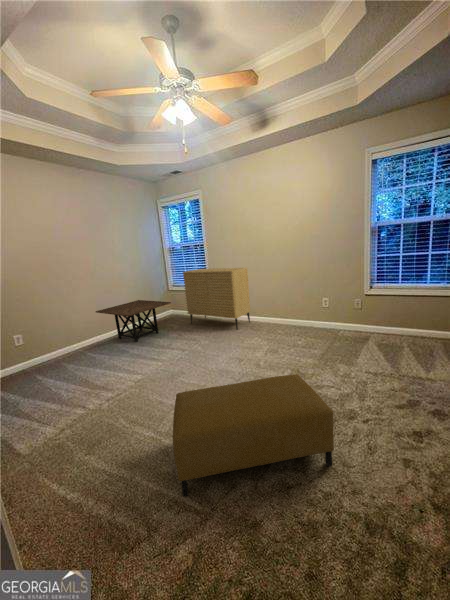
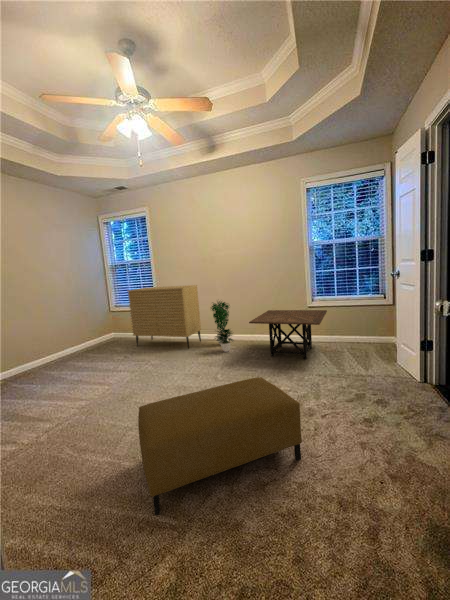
potted plant: none [259,282,282,336] -> present [211,301,233,352]
side table: present [96,300,171,342] -> present [249,310,327,359]

